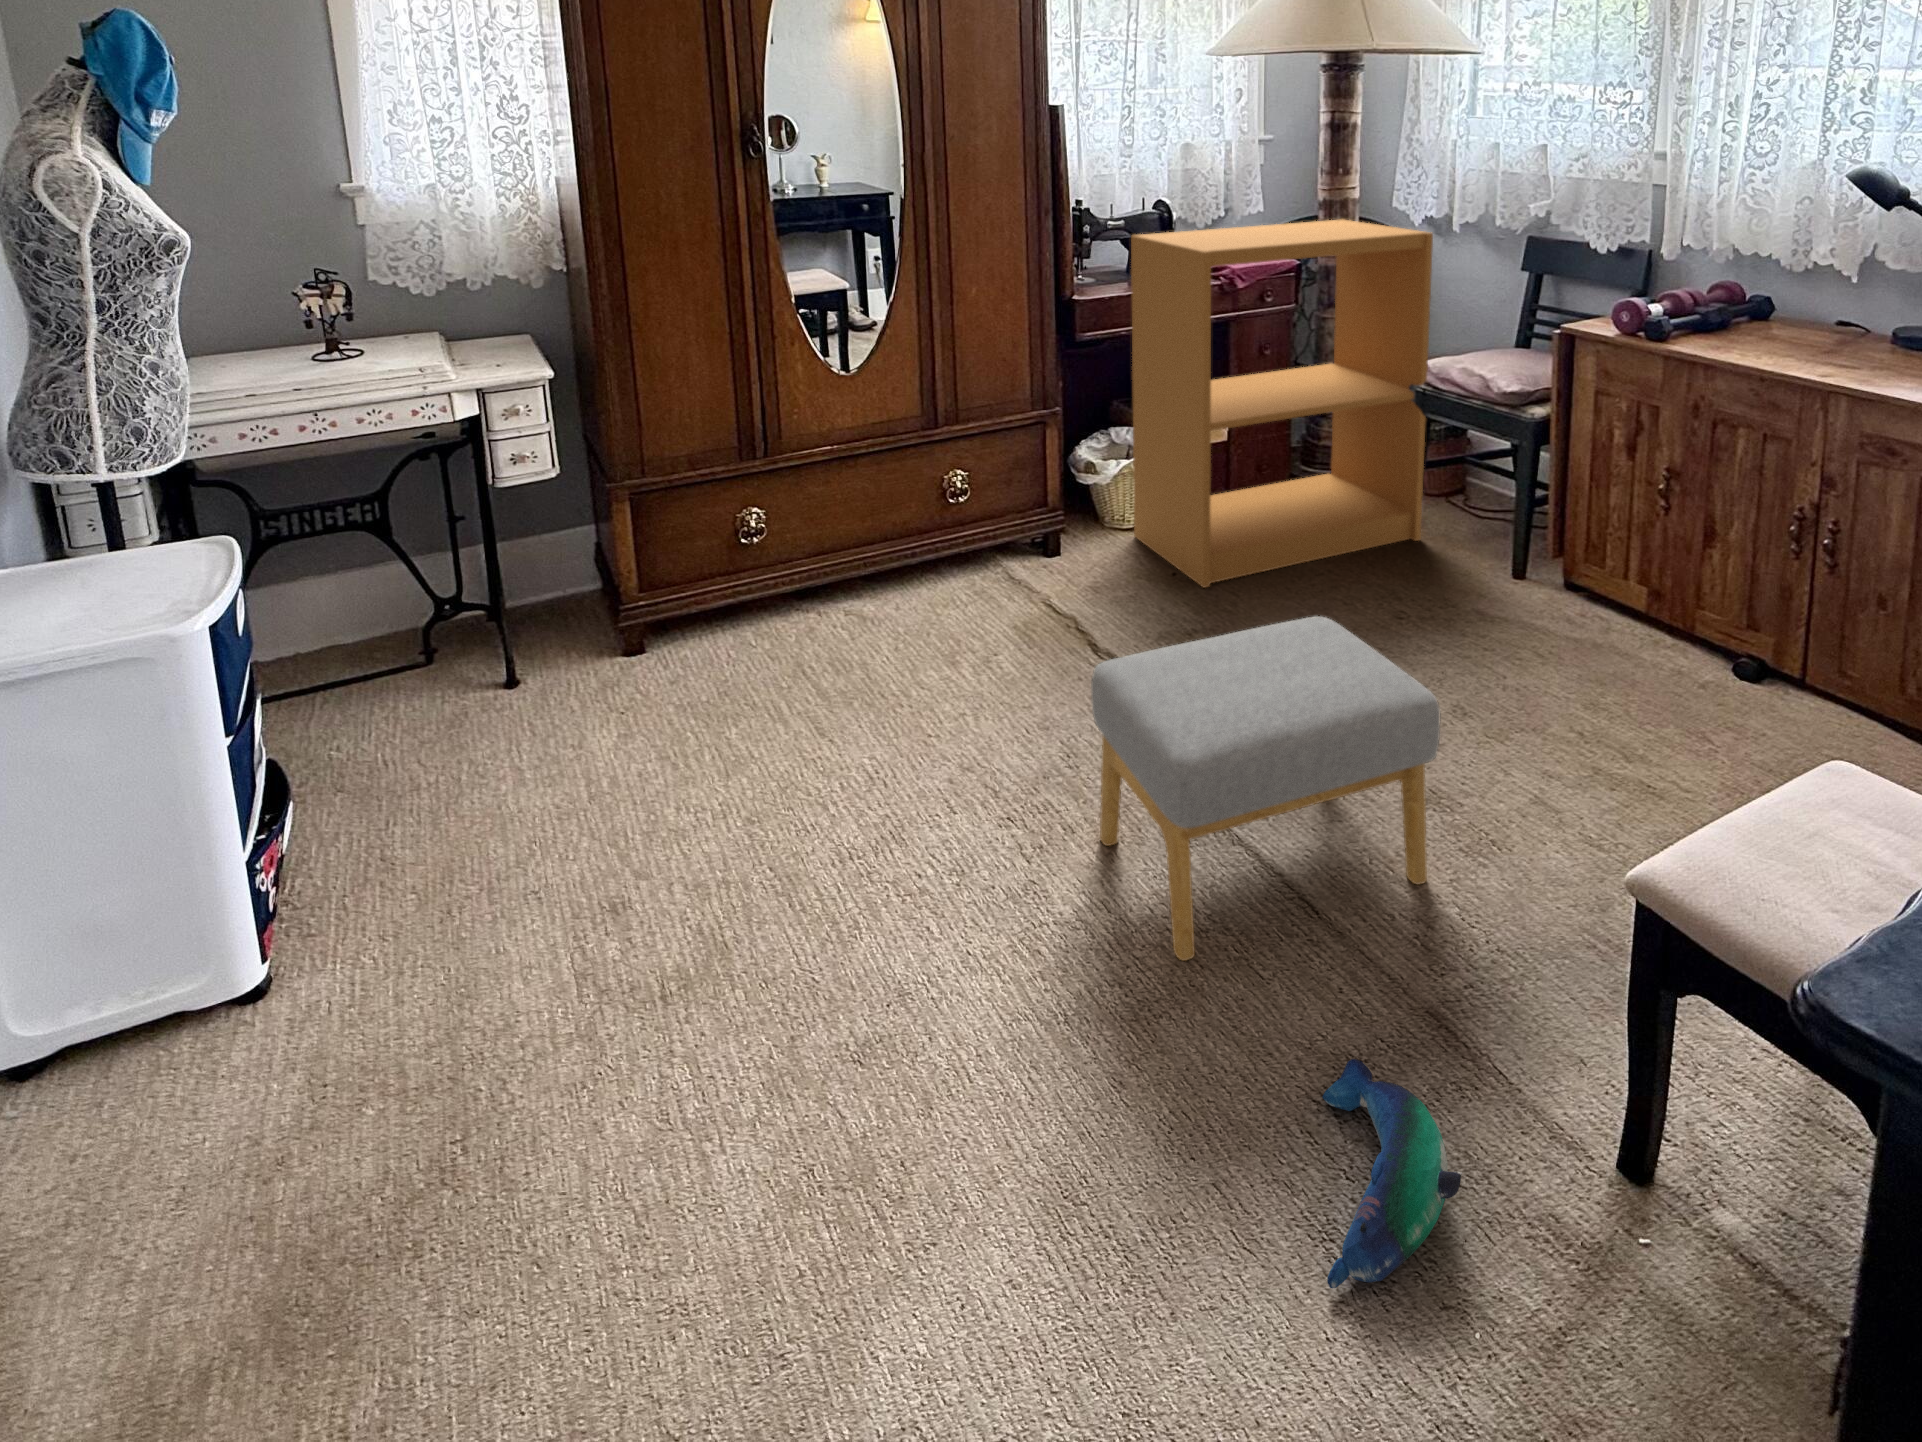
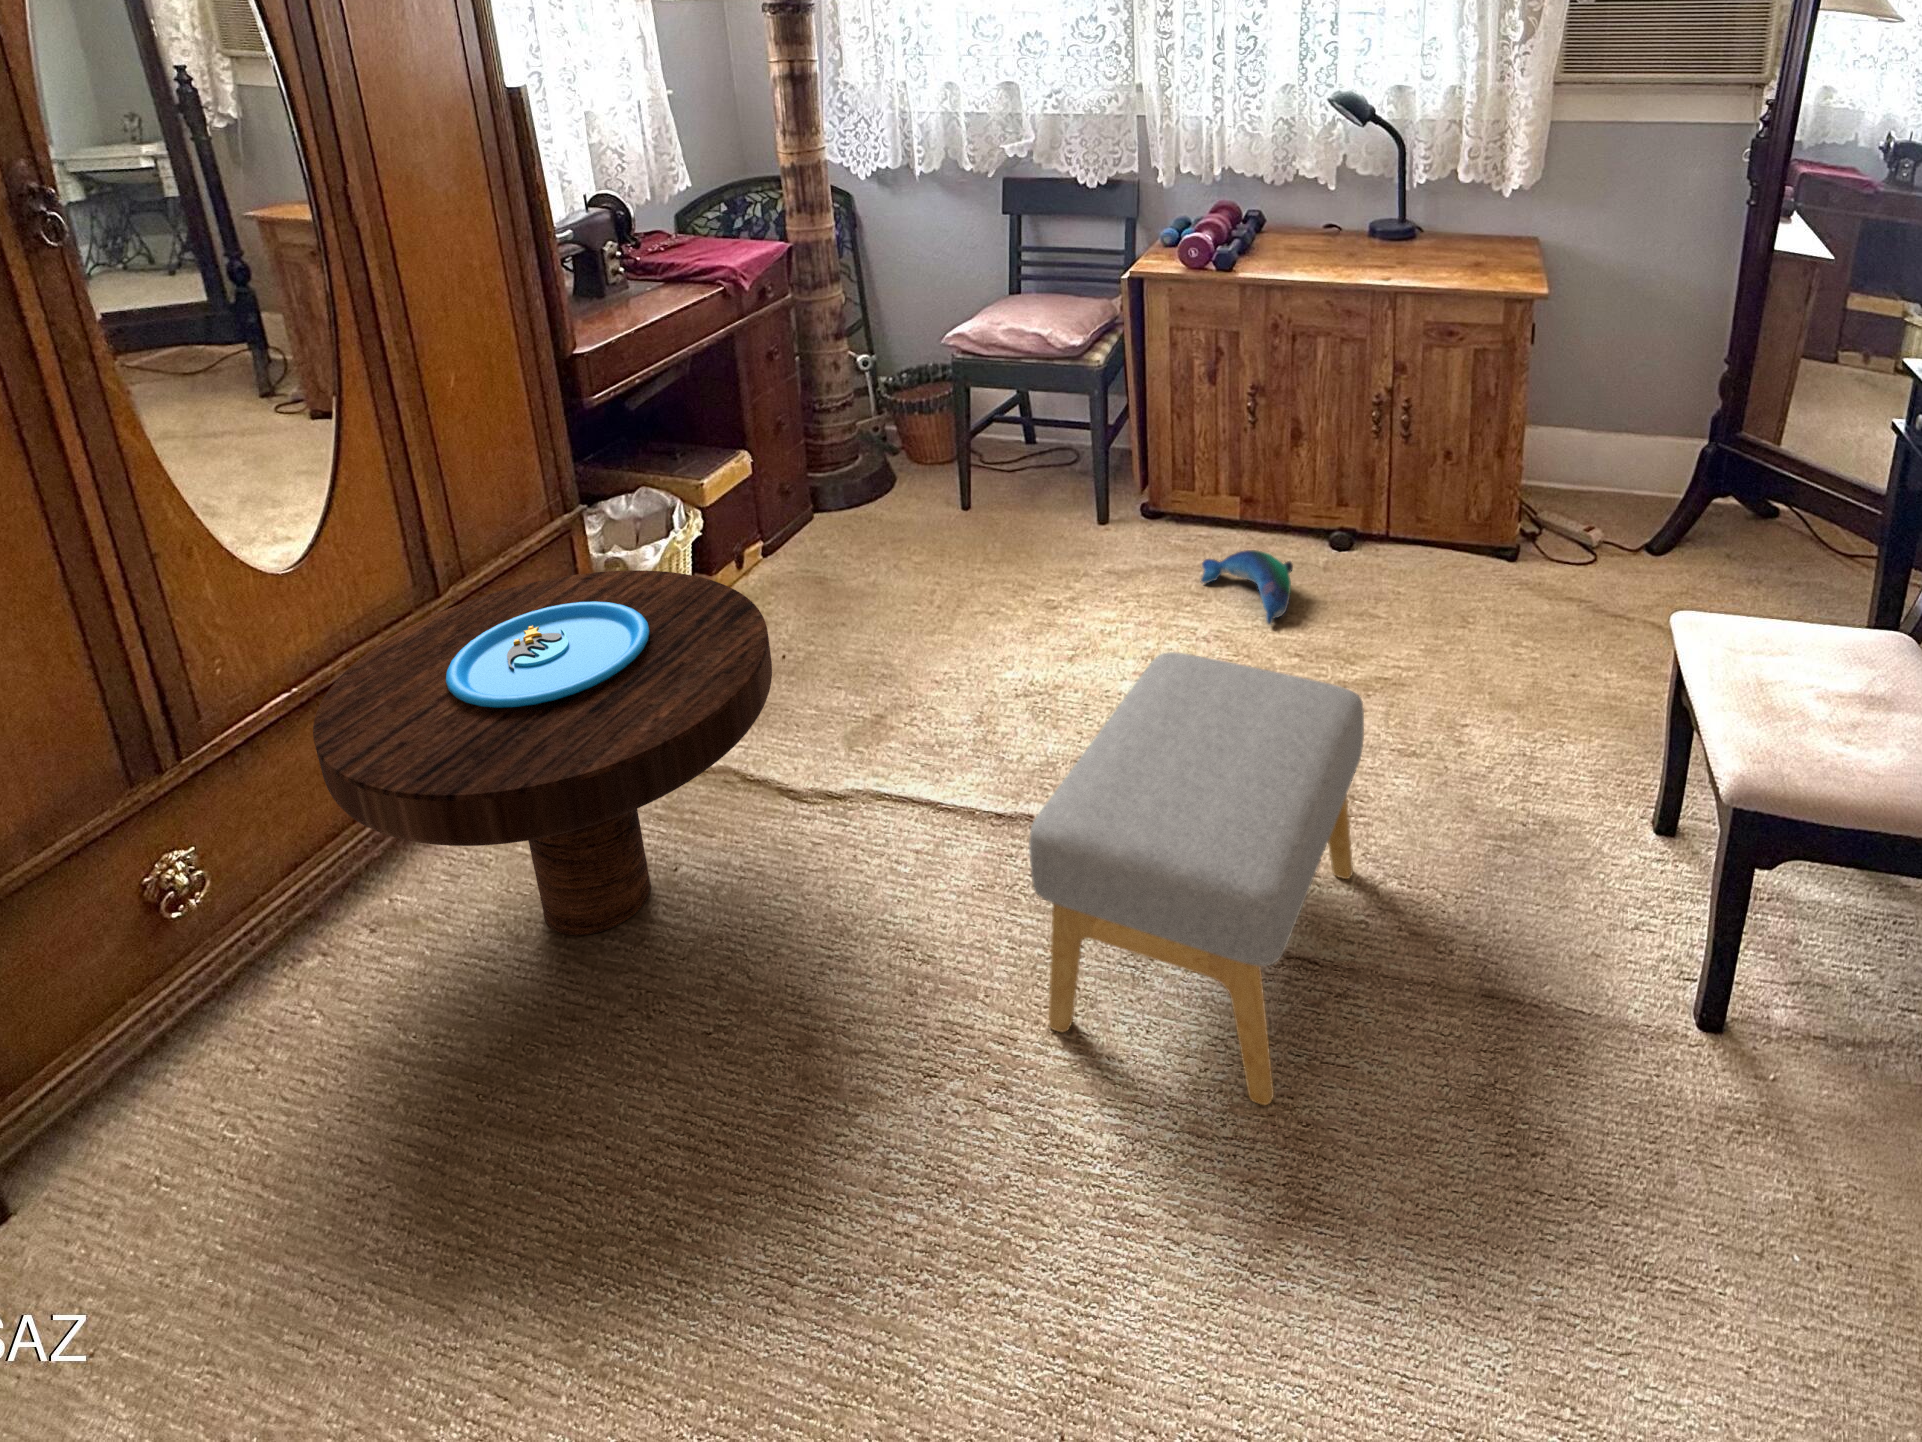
bookshelf: present [1131,220,1433,588] -> none [634,188,998,664]
side table: none [808,435,1073,664] -> present [313,570,772,935]
plush toy: present [1322,1059,1462,1288] -> present [1201,550,1293,625]

